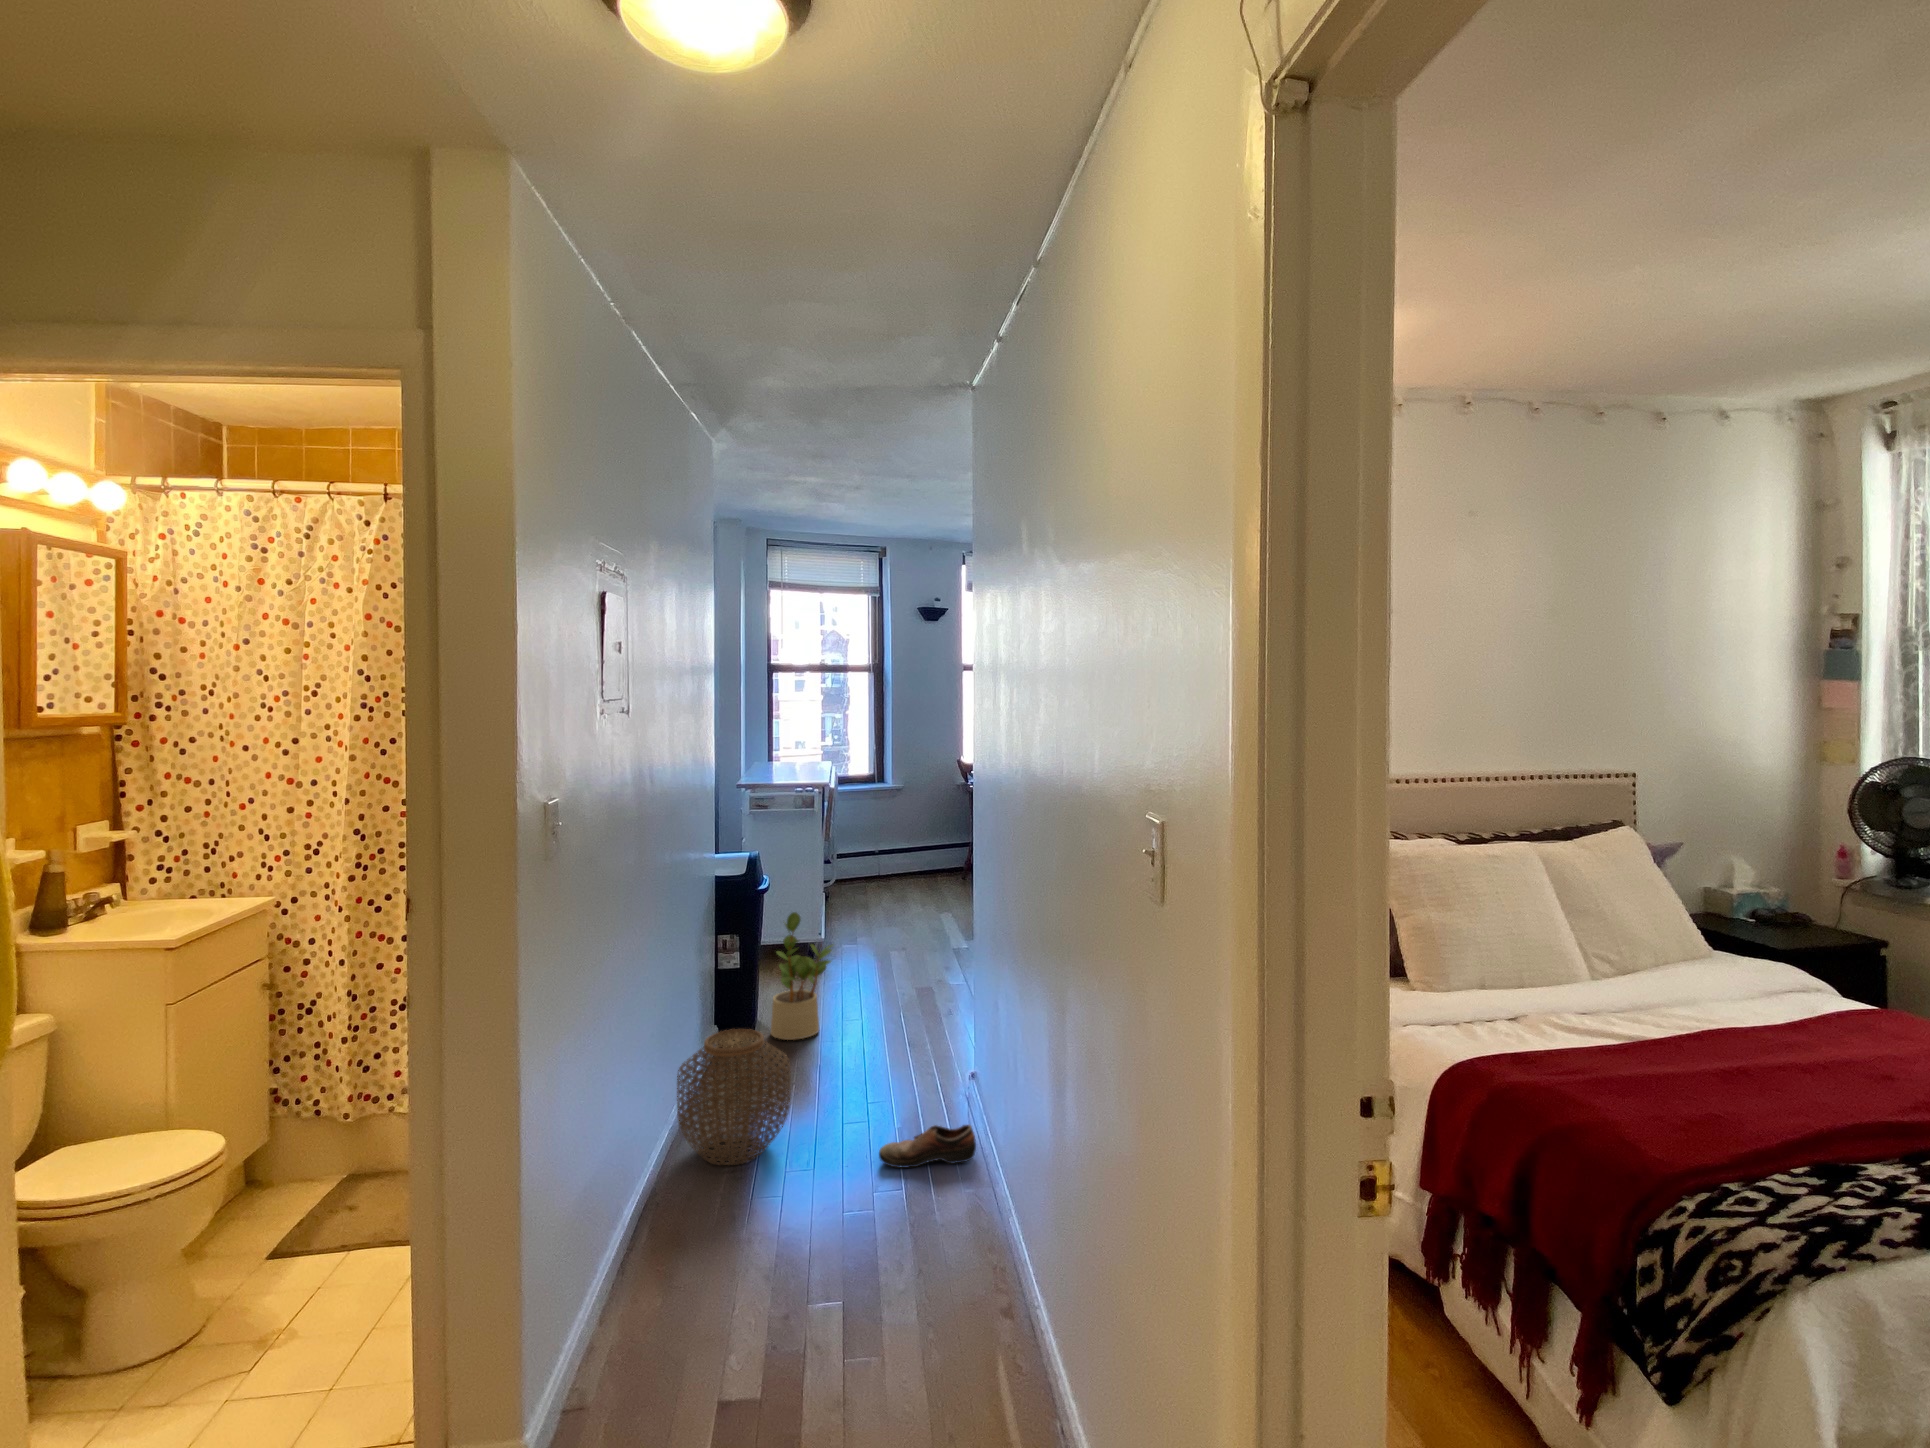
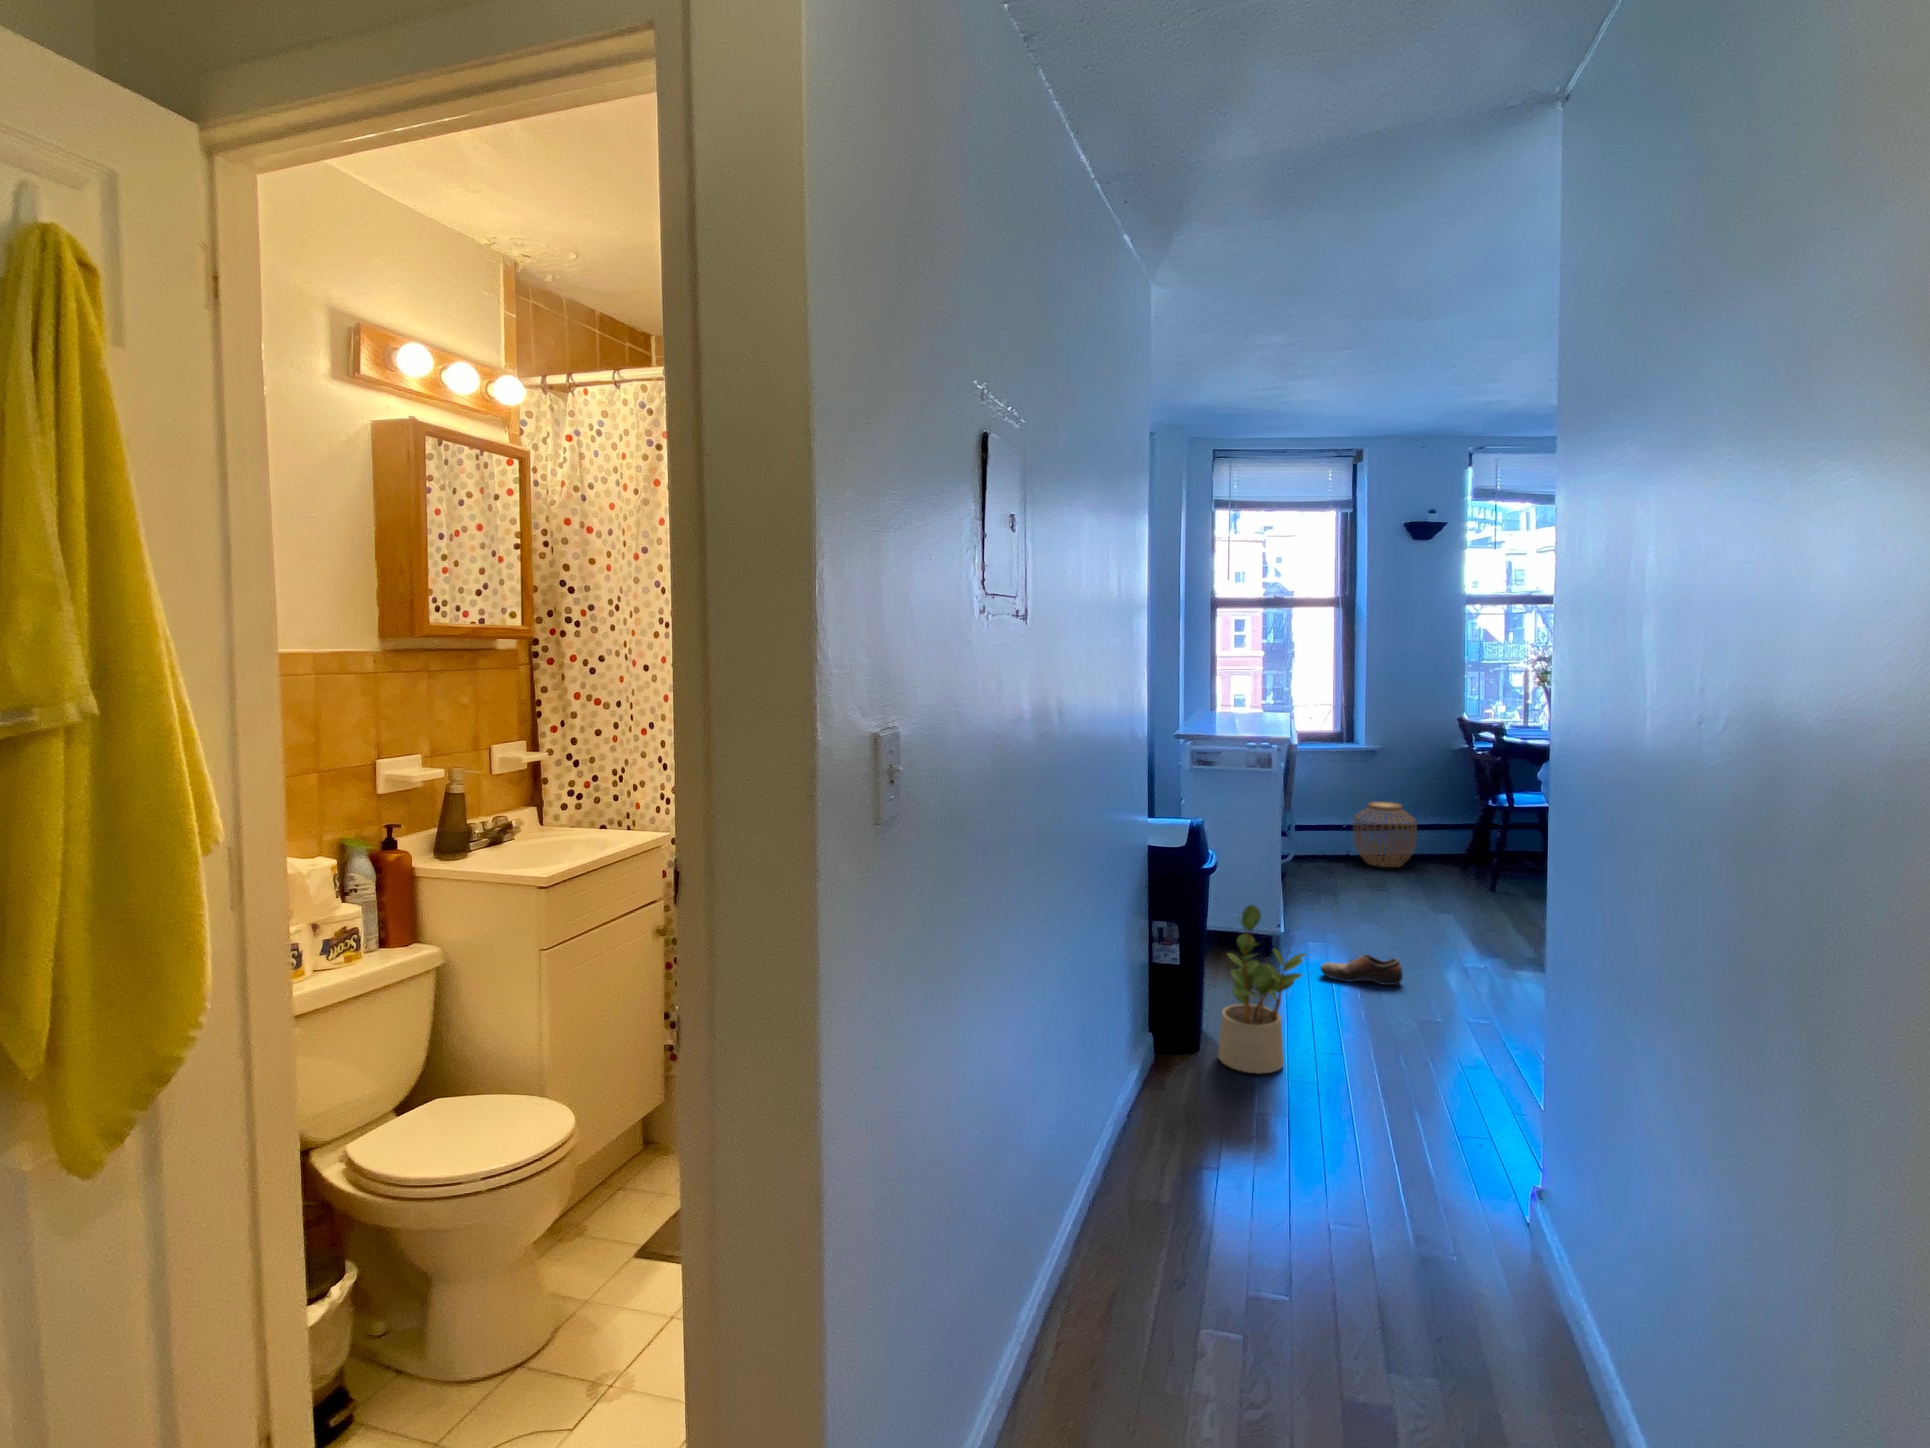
woven basket: present [677,1029,791,1165] -> present [1353,802,1417,867]
shoe: present [879,1125,976,1168] -> present [1321,955,1403,985]

